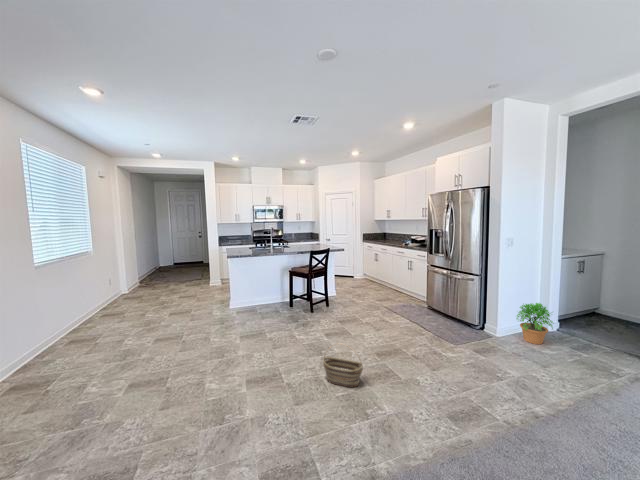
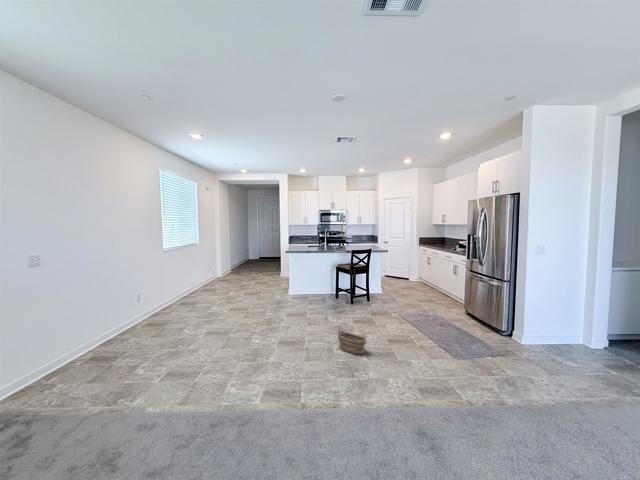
potted plant: present [517,303,553,344] -> none [543,313,591,356]

